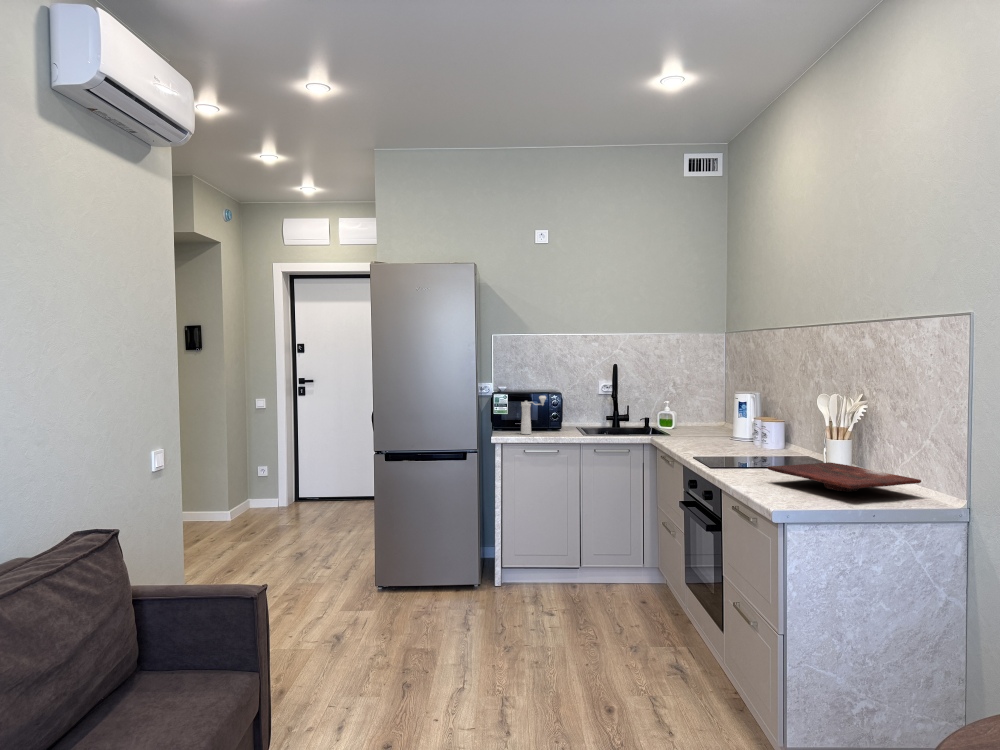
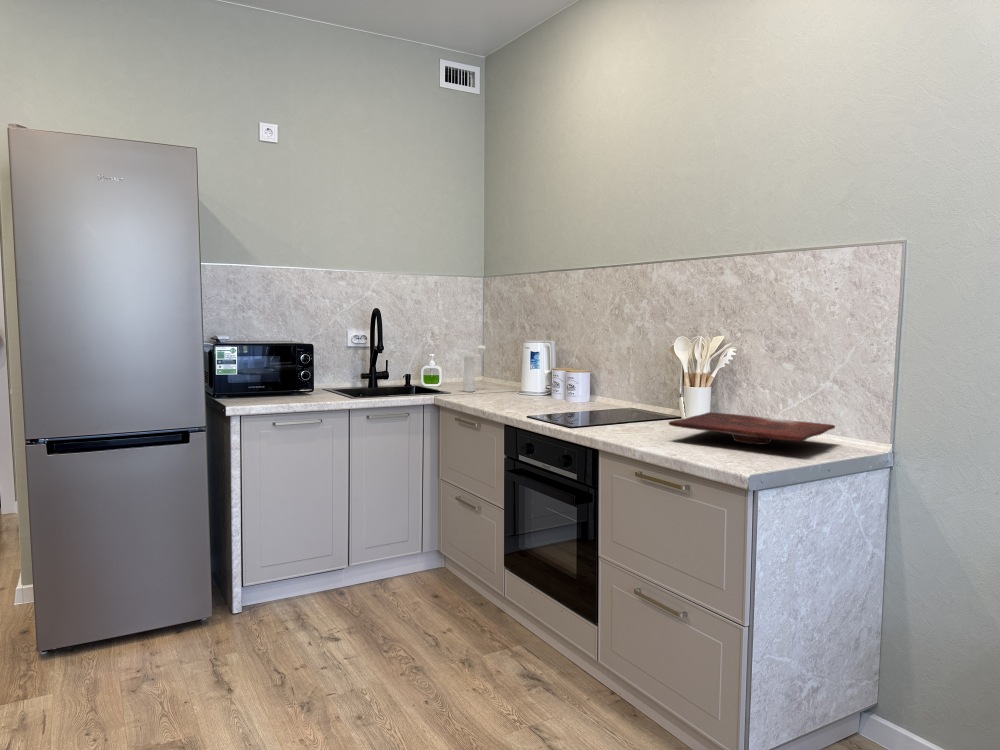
pepper mill: present [521,396,546,434] -> present [463,345,486,392]

